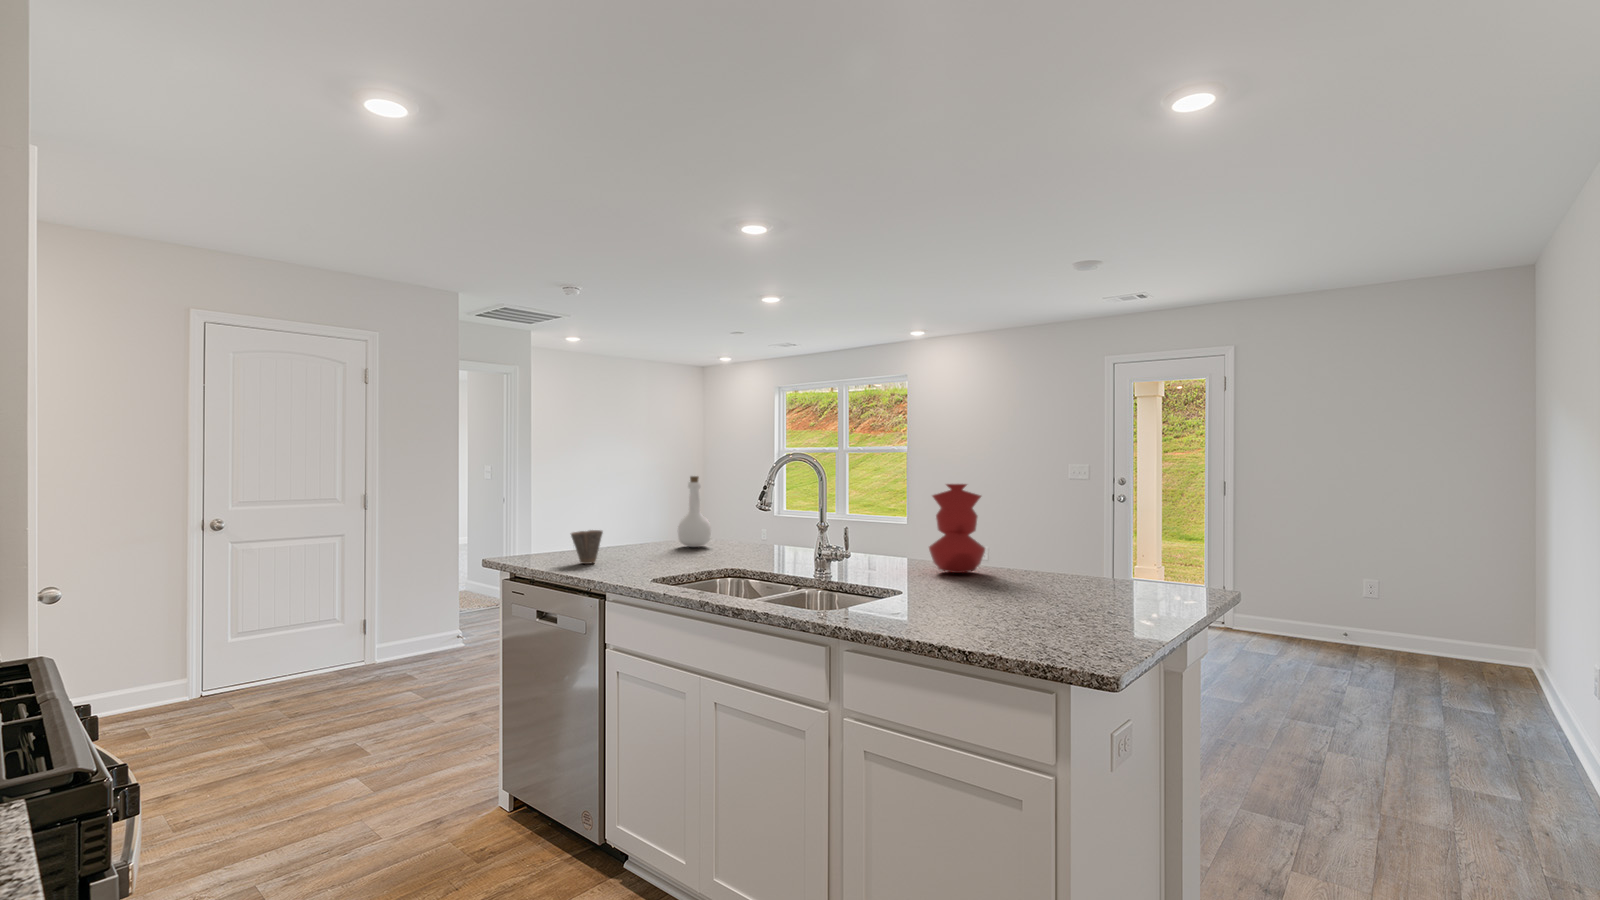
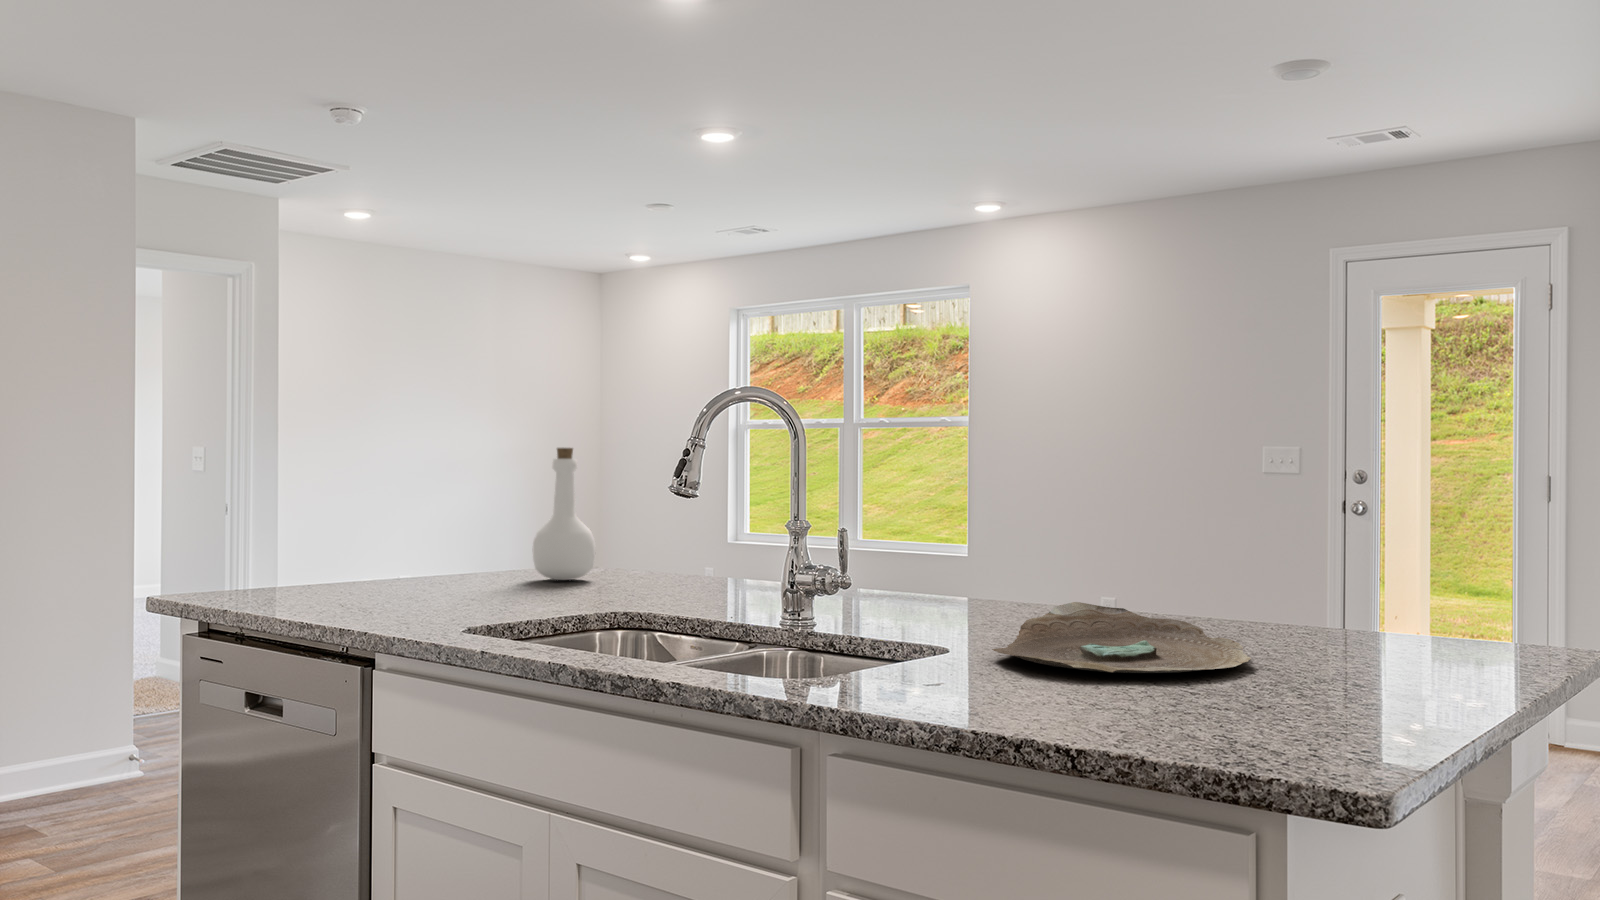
vase: present [929,484,985,573] -> none [1001,451,1109,622]
cup: present [571,530,603,564] -> none [319,540,382,603]
decorative bowl: none [926,565,1057,607] -> present [992,602,1251,673]

